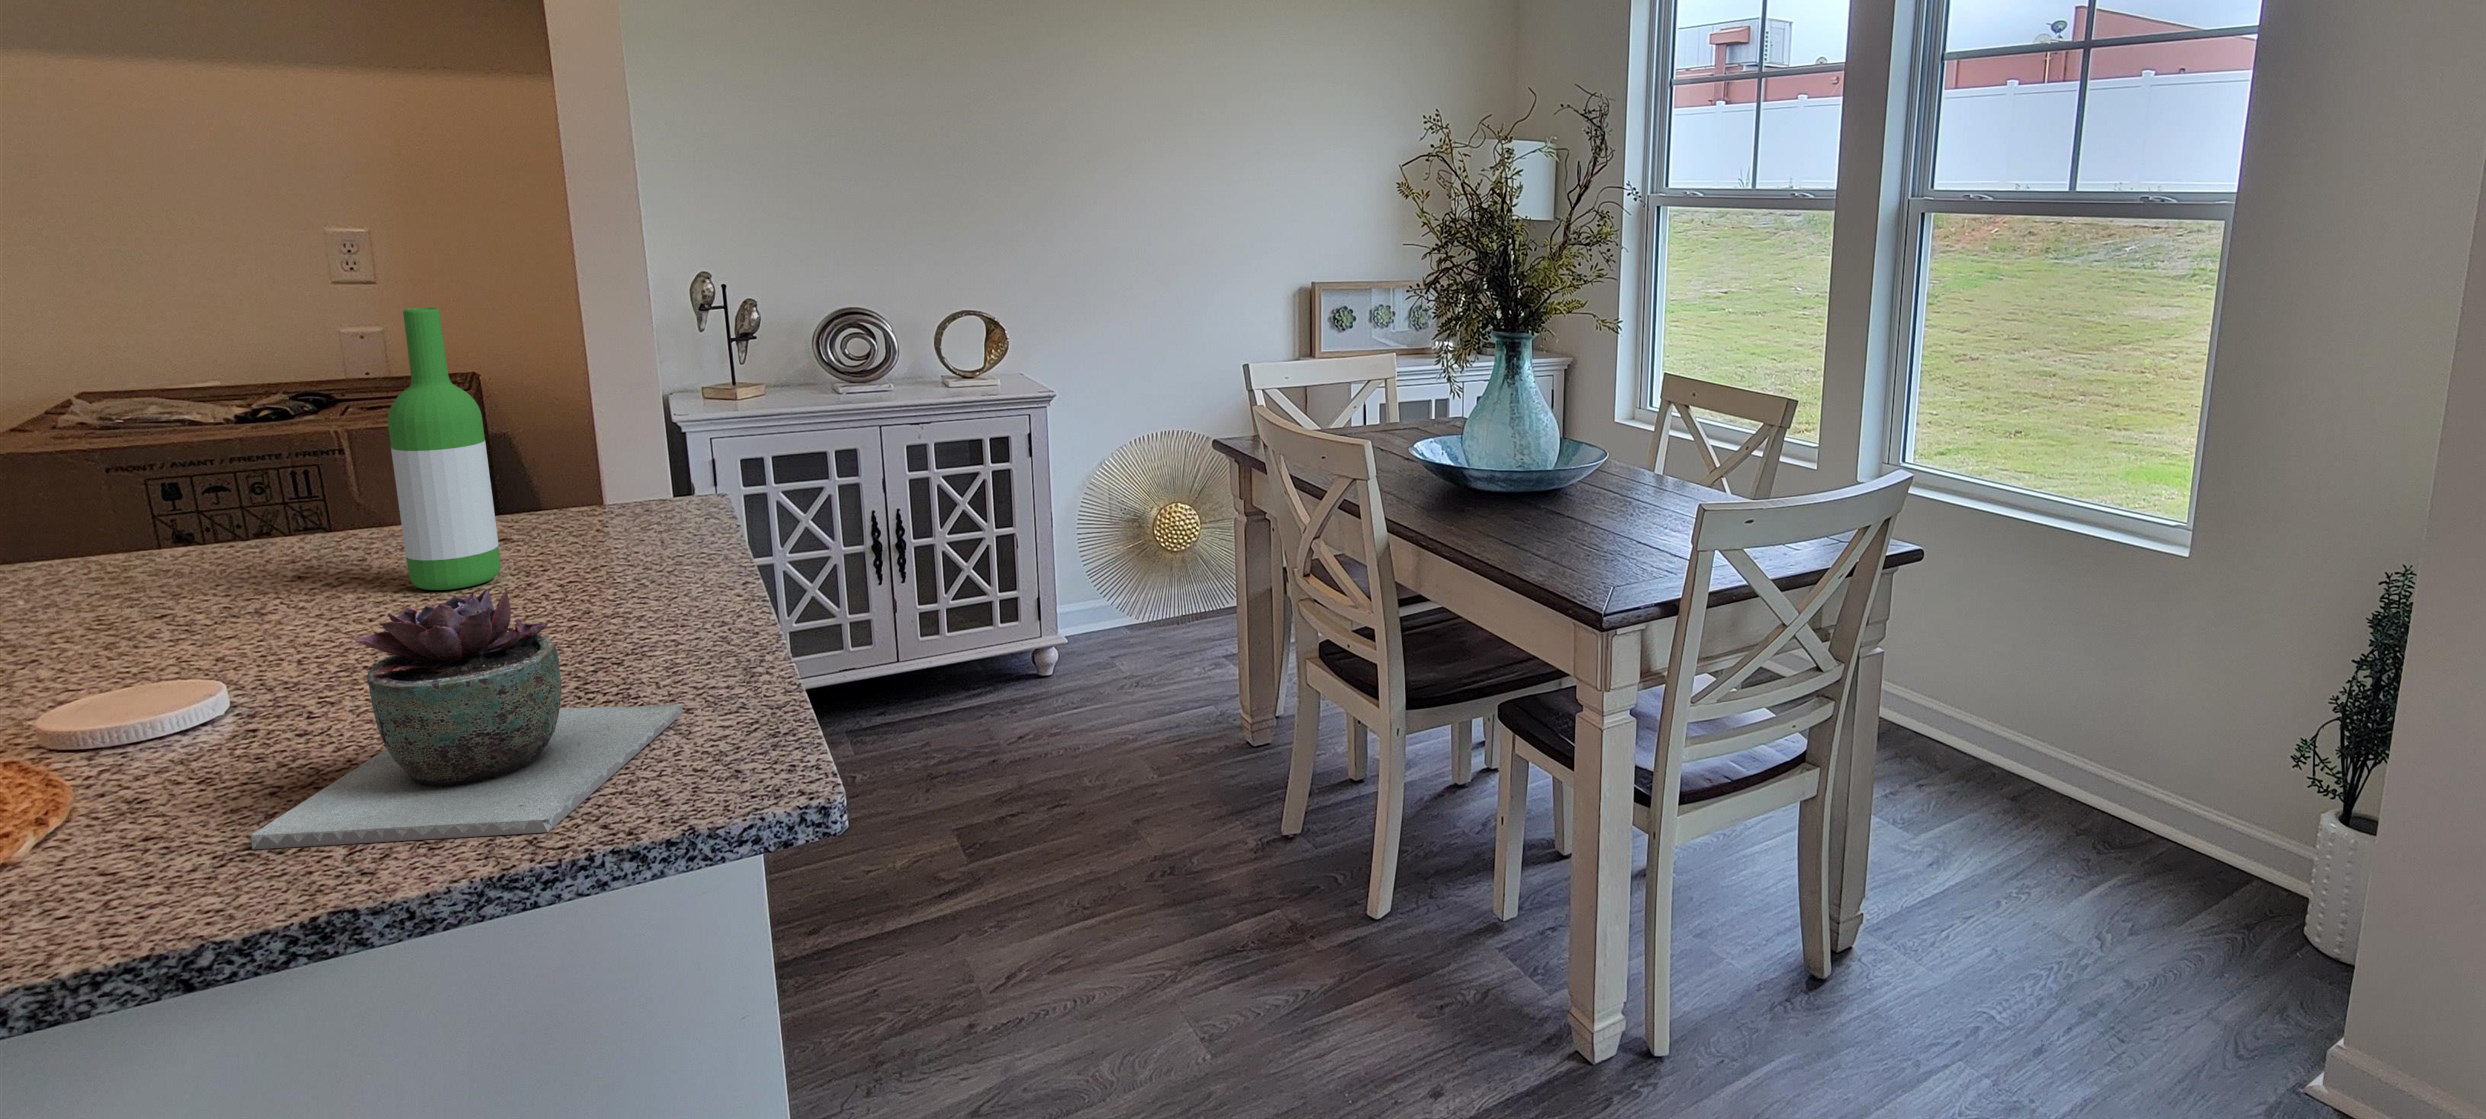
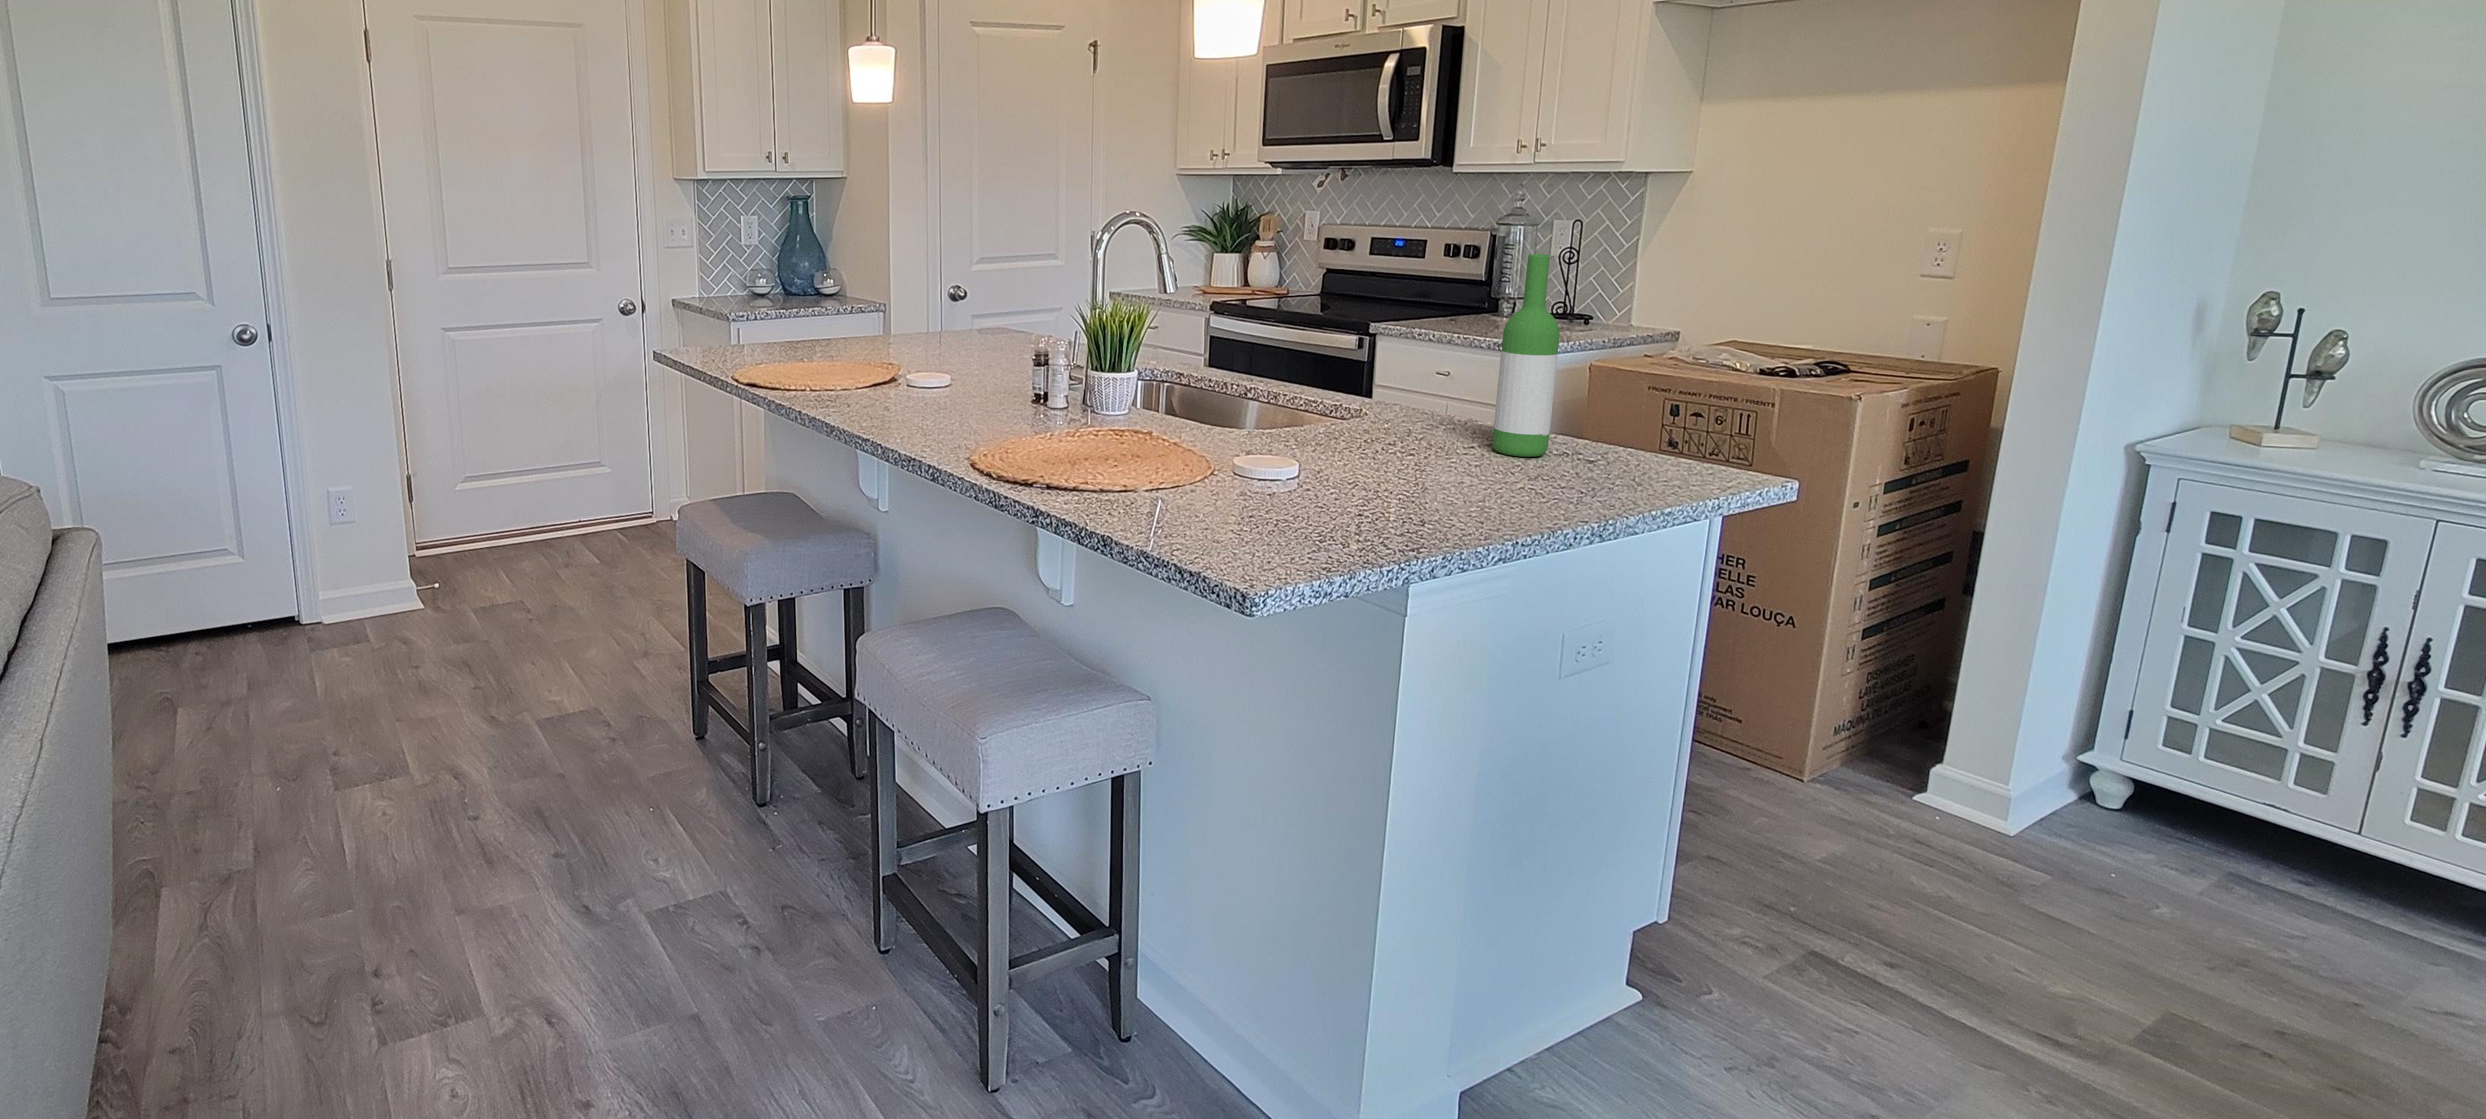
succulent plant: present [251,589,683,849] -> none [1155,393,1360,526]

